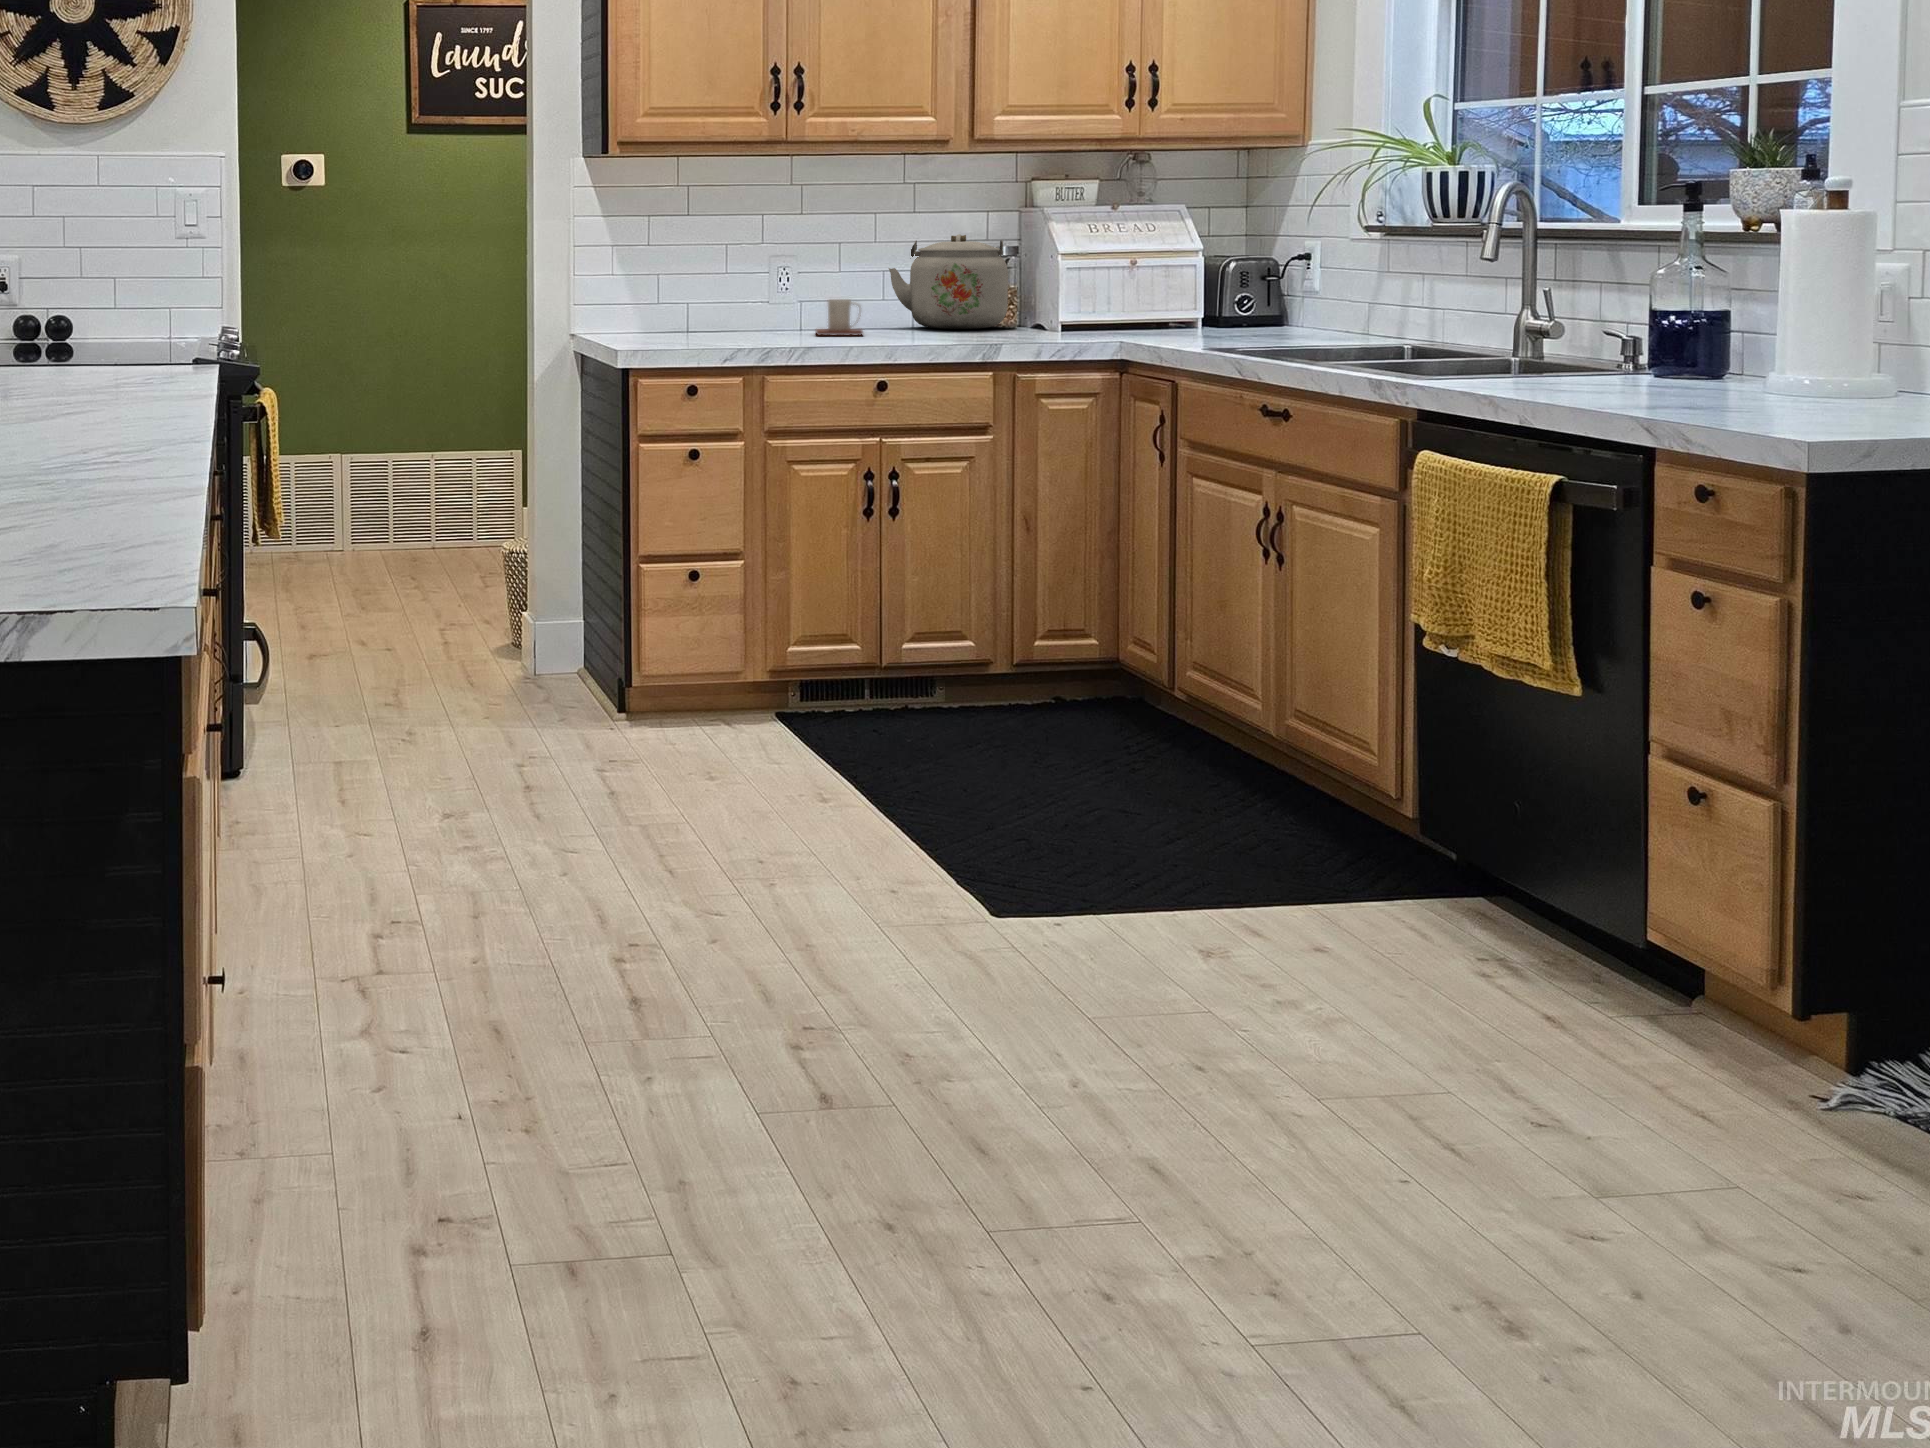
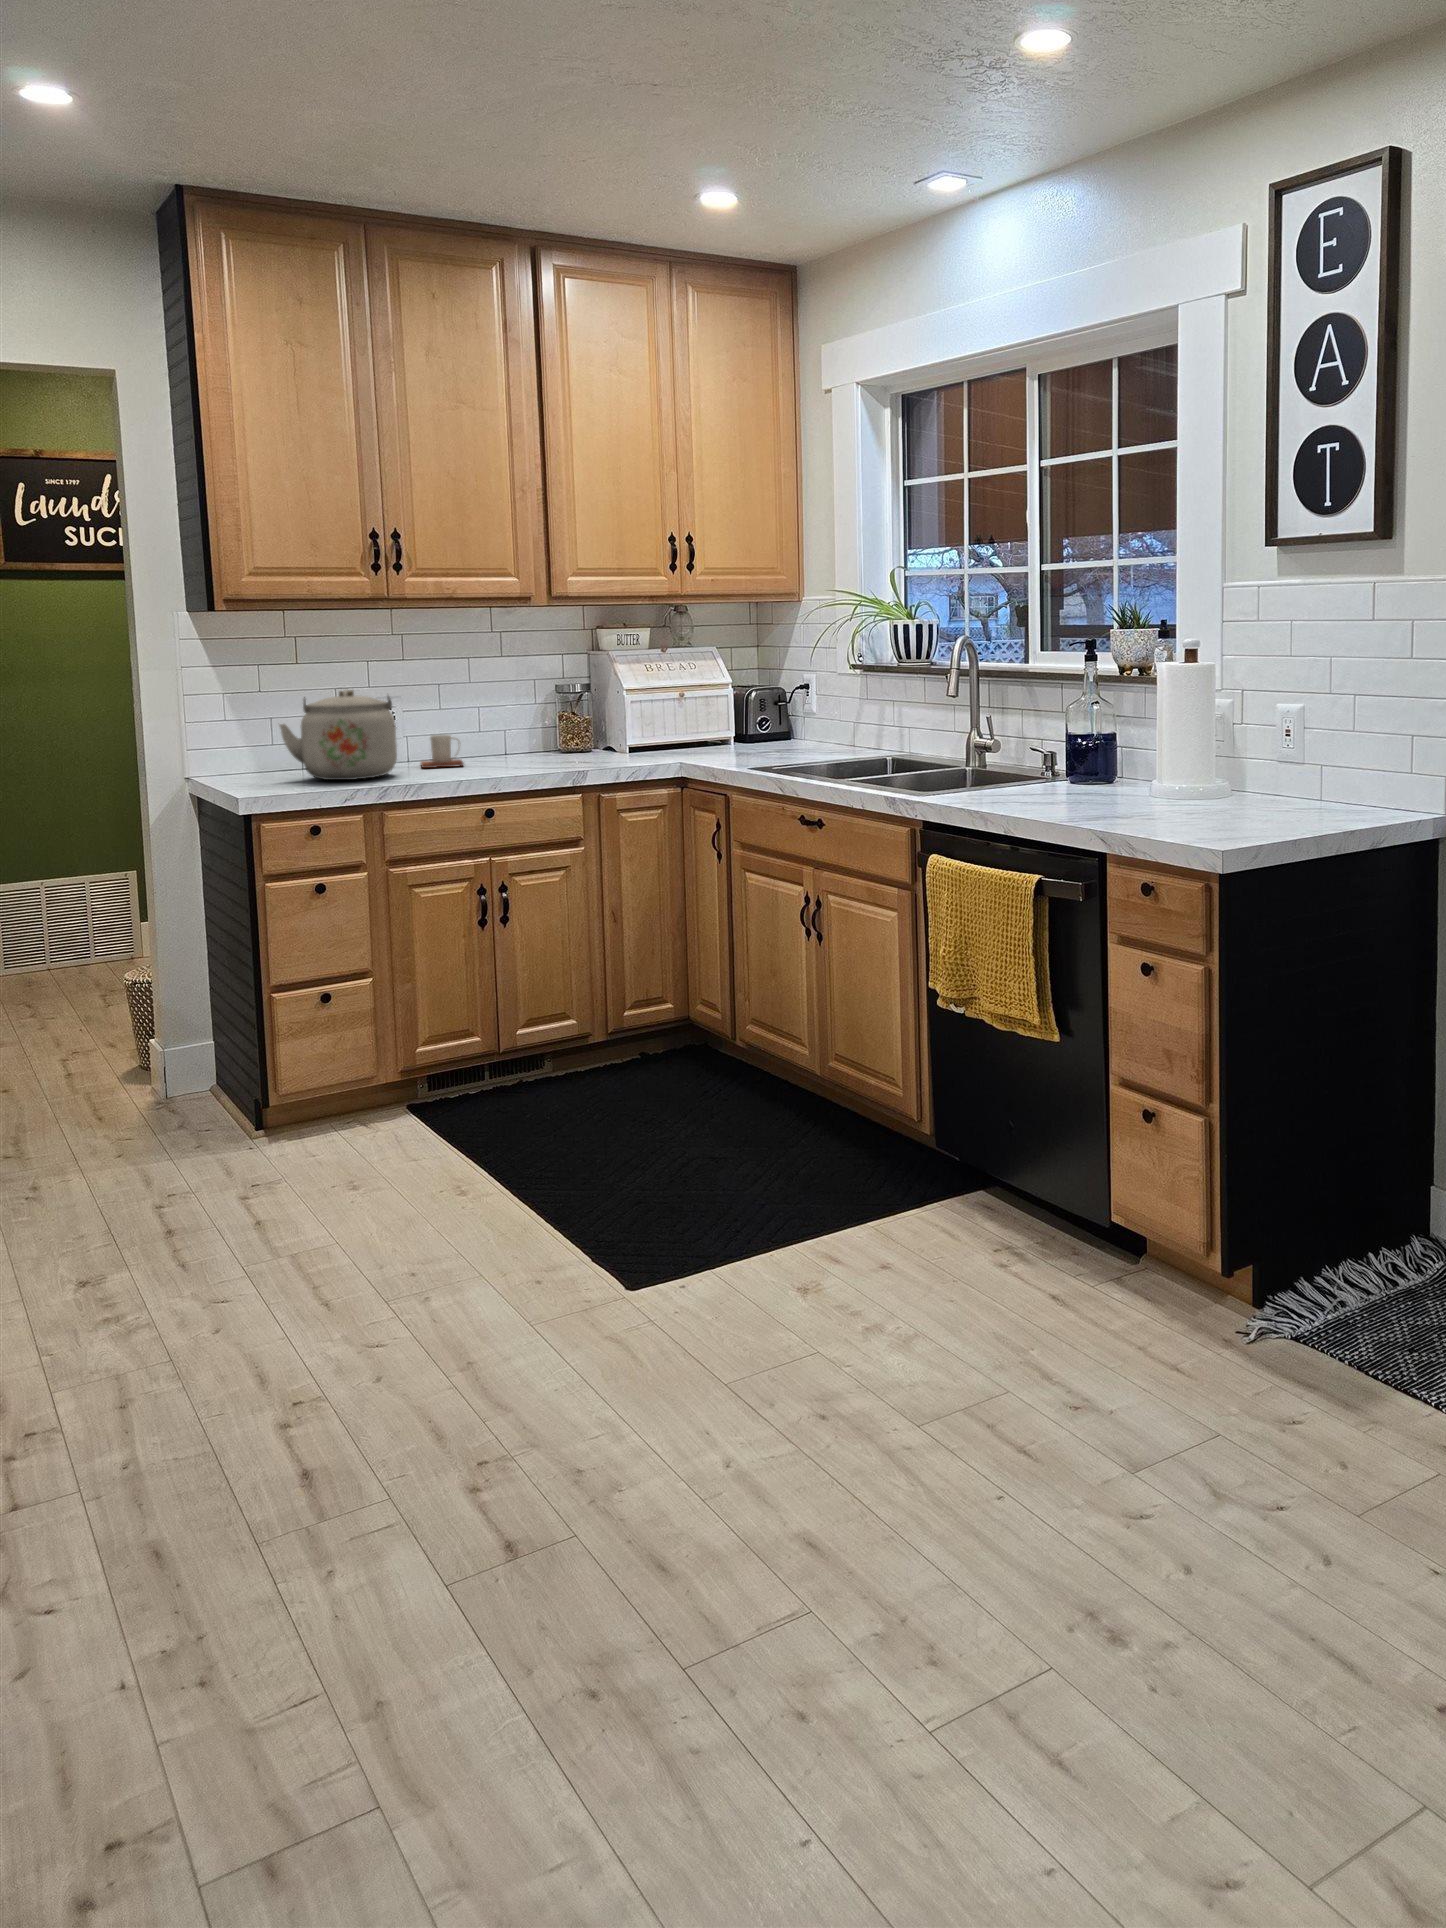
kettle: present [889,234,1008,329] -> present [280,689,397,780]

